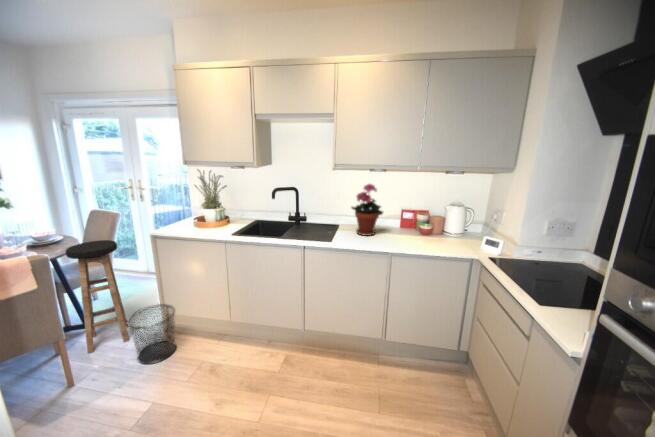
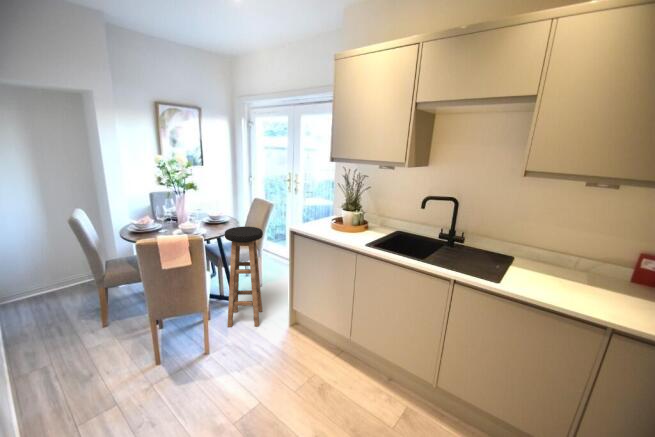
potted plant: present [352,184,383,236] -> none [547,203,615,289]
waste bin: present [127,304,176,364] -> none [256,300,298,361]

